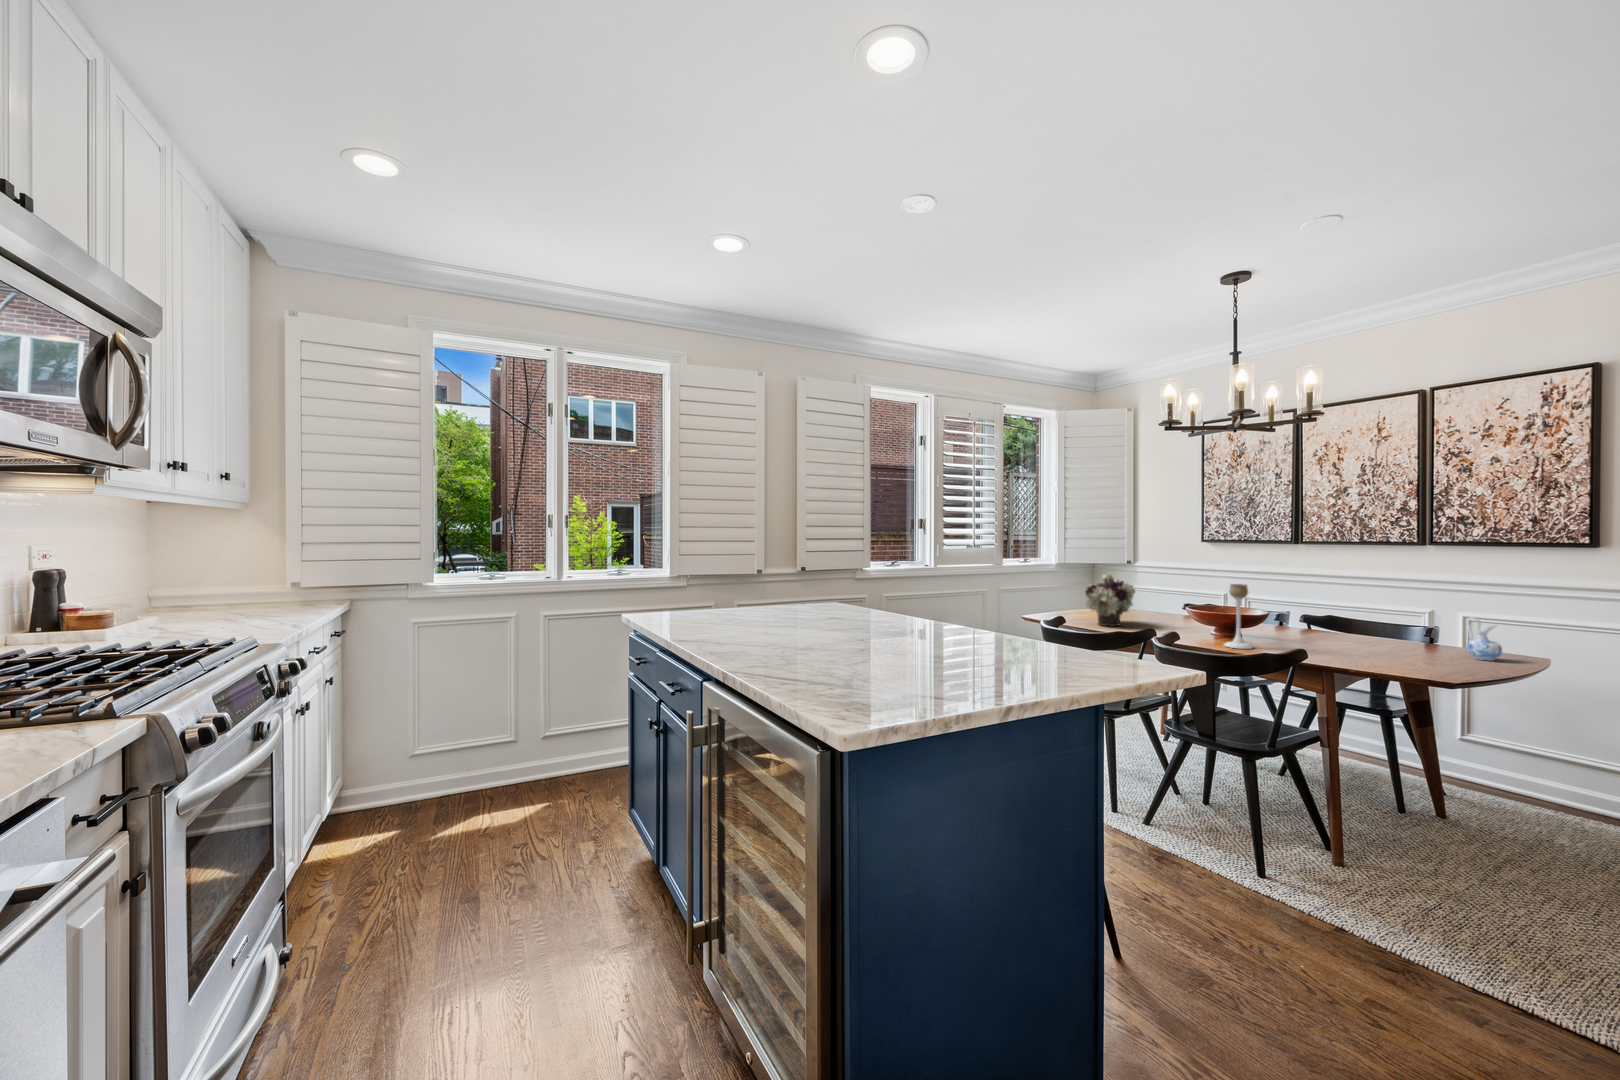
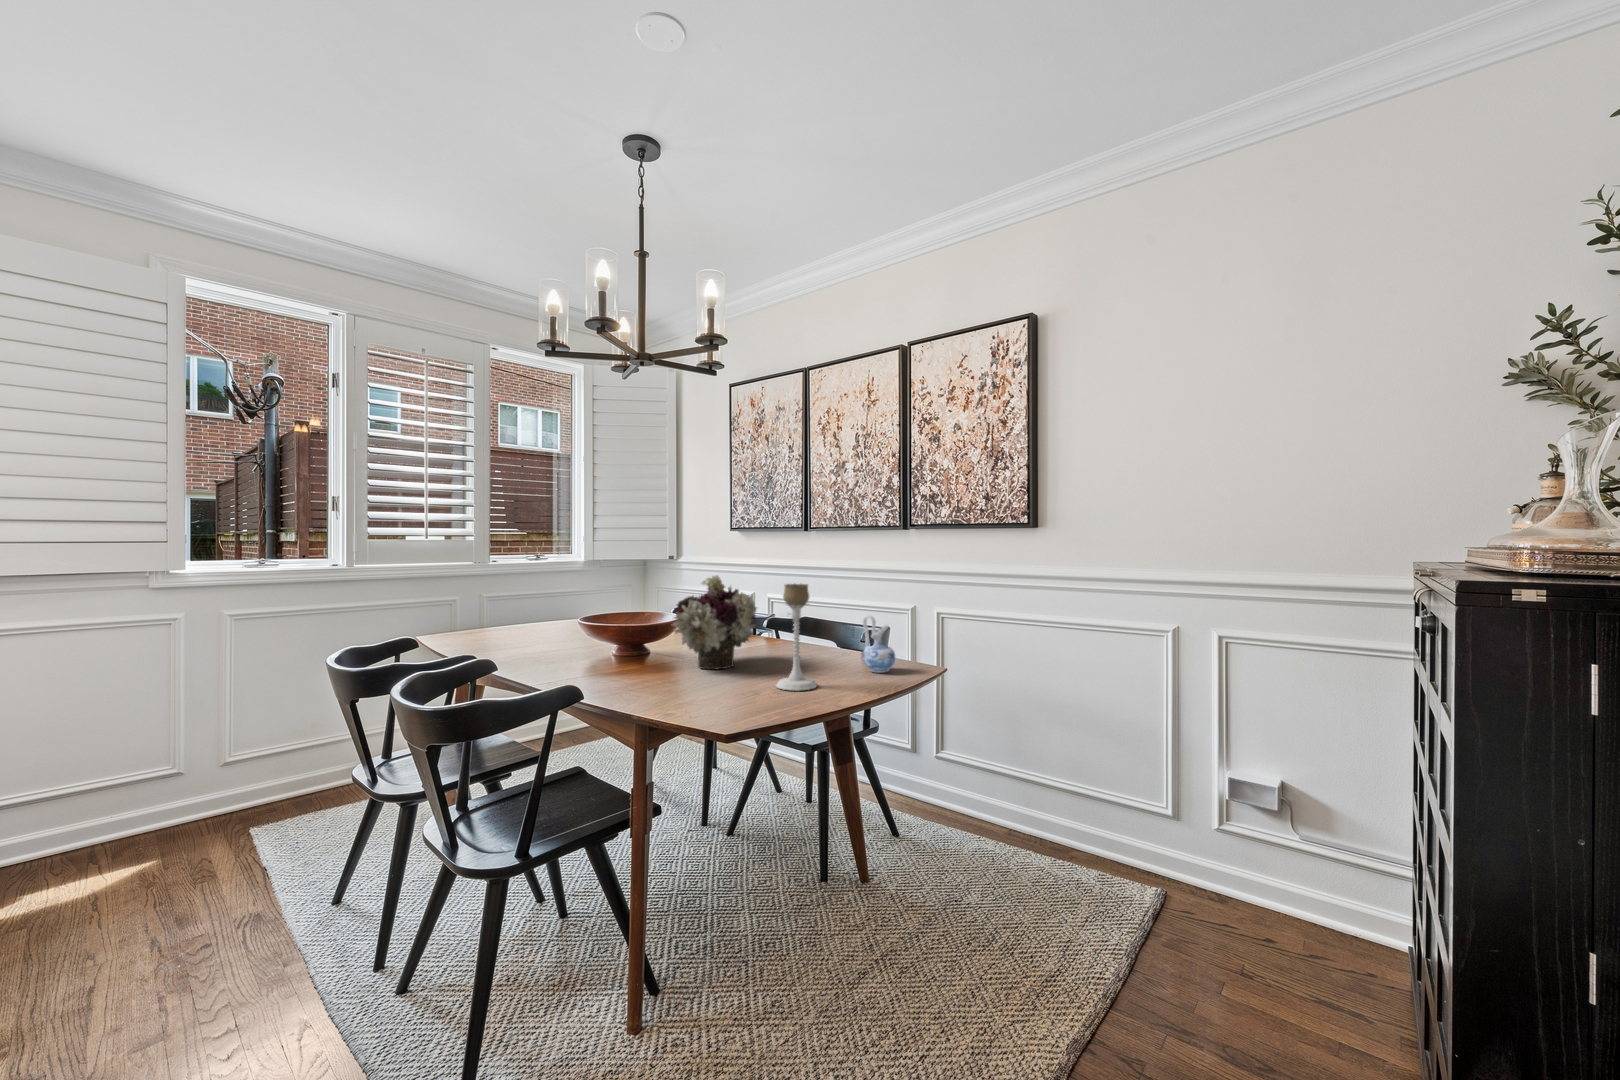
flower arrangement: present [1085,572,1135,626] -> present [672,575,757,669]
candle holder: present [1224,584,1253,649] -> present [776,584,817,691]

